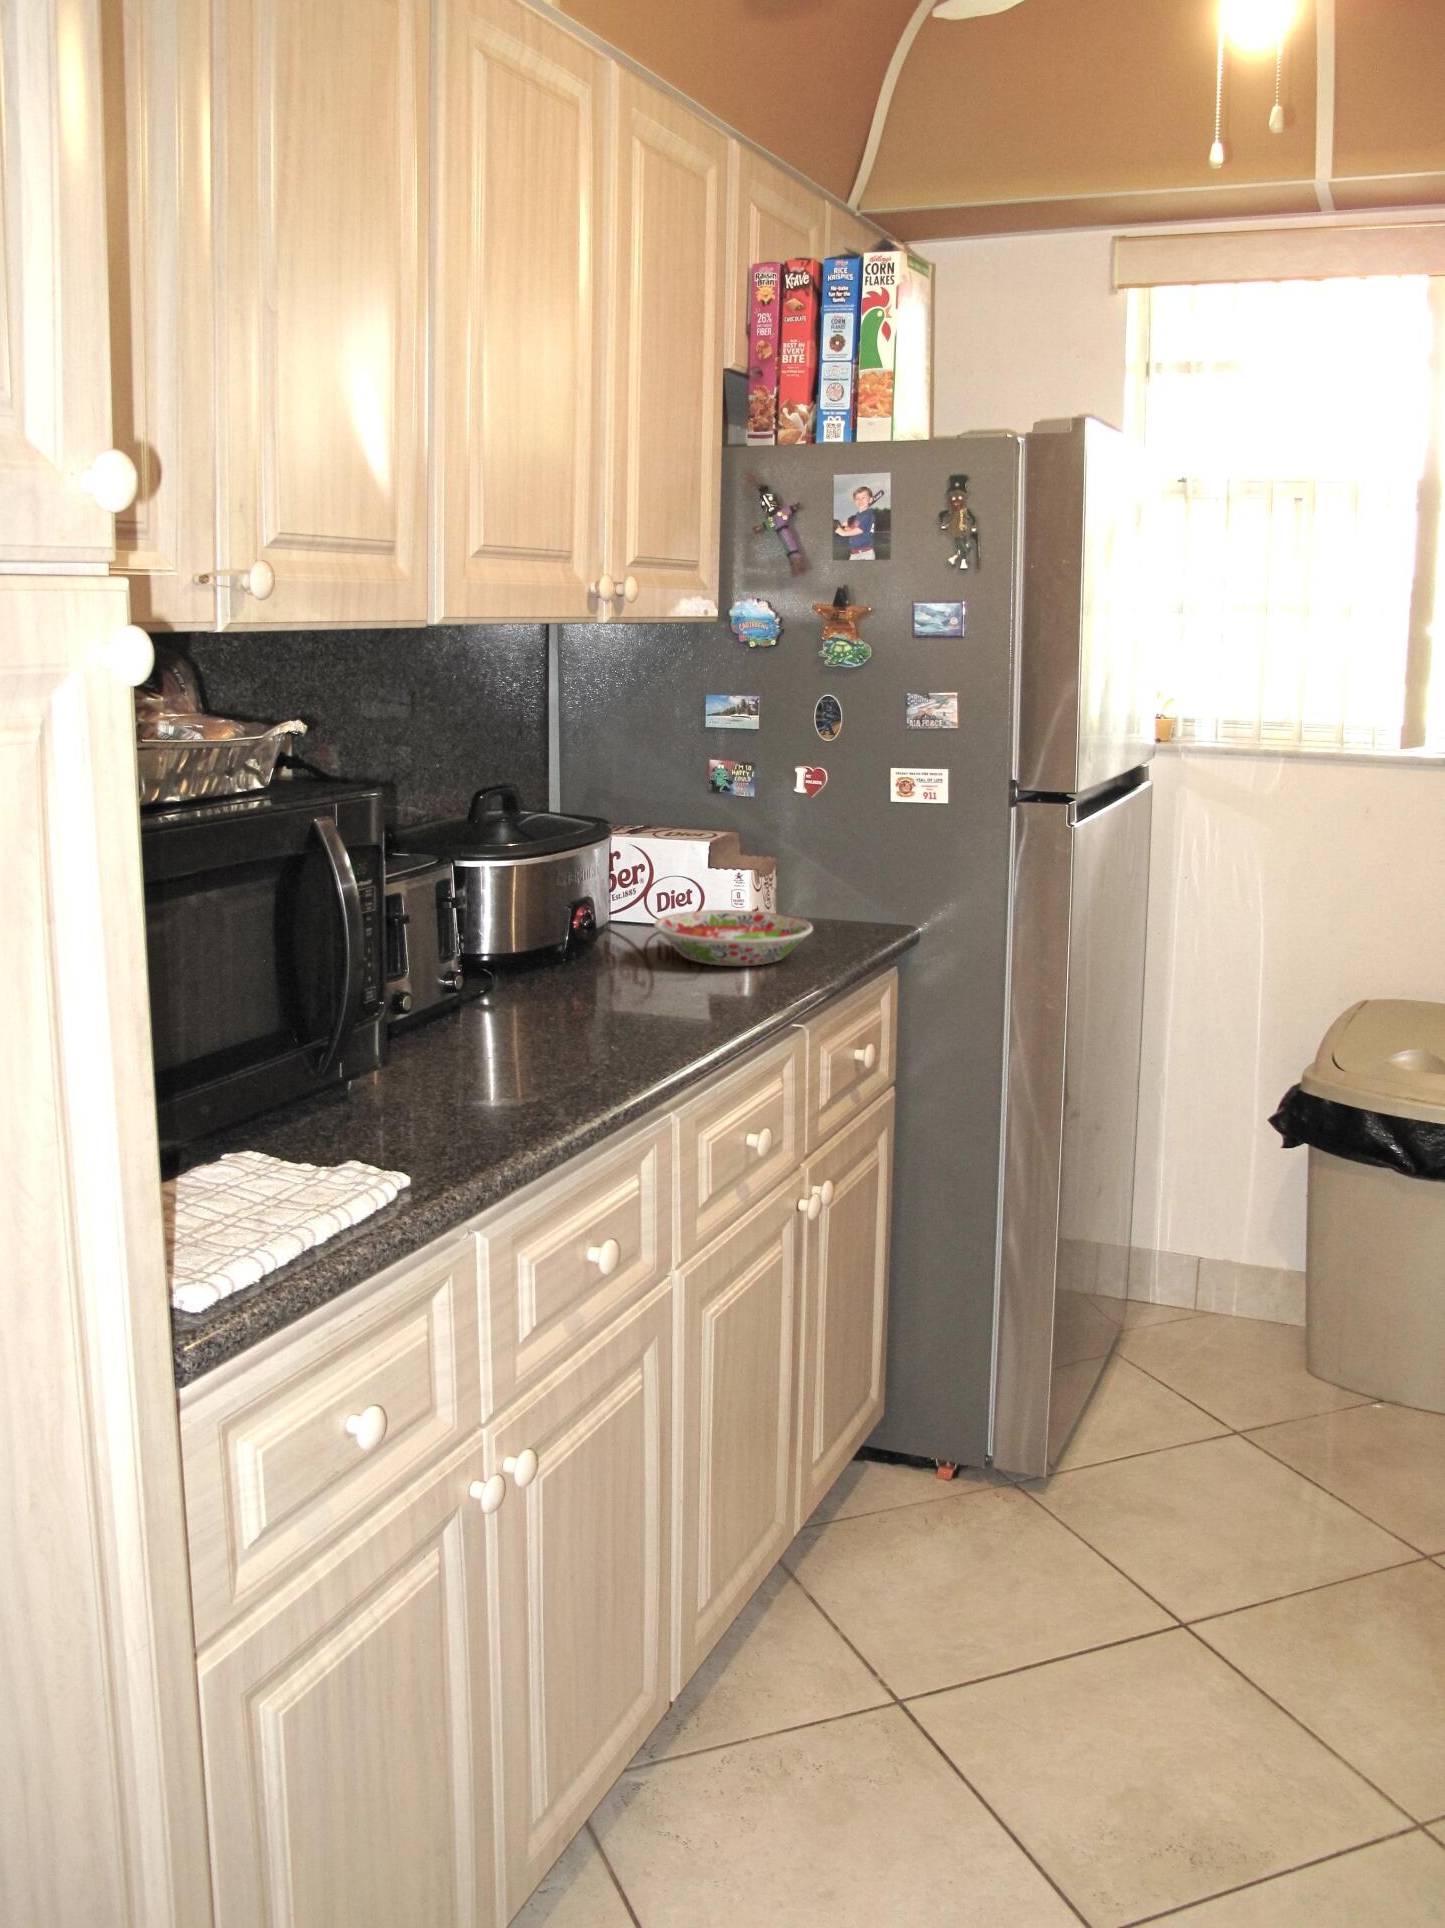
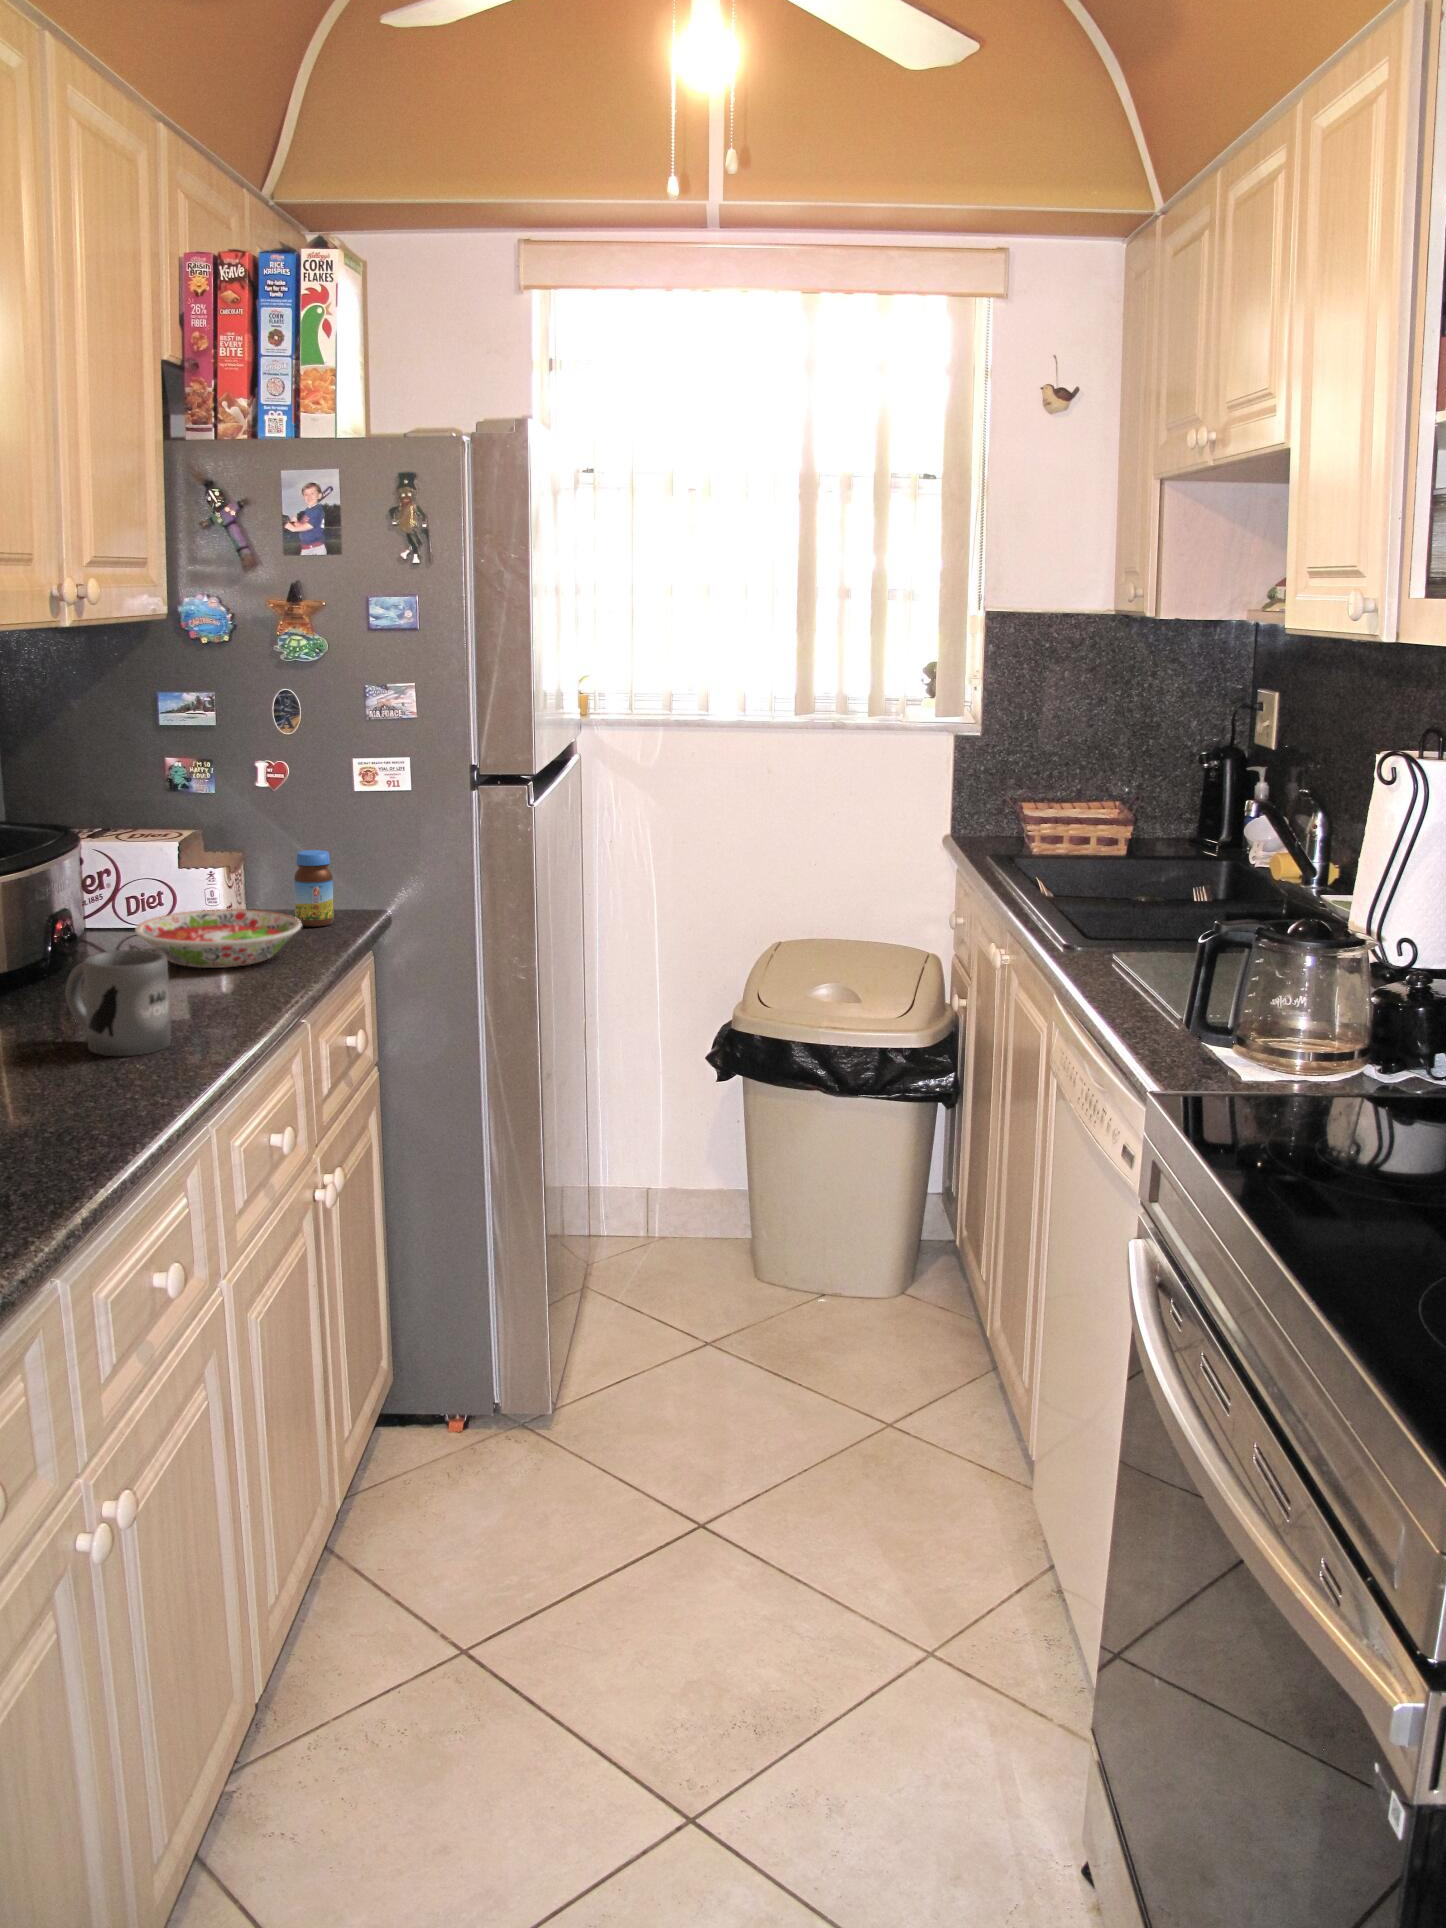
jar: none [817,858,857,936] -> present [294,850,334,927]
mug: none [563,935,654,1038] -> present [65,949,171,1056]

